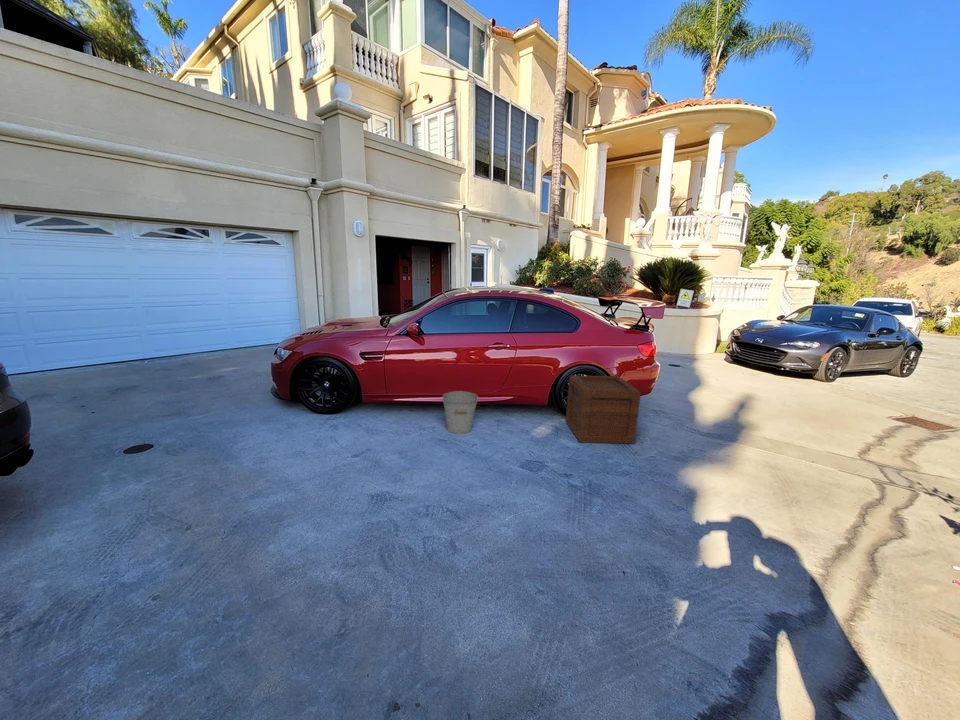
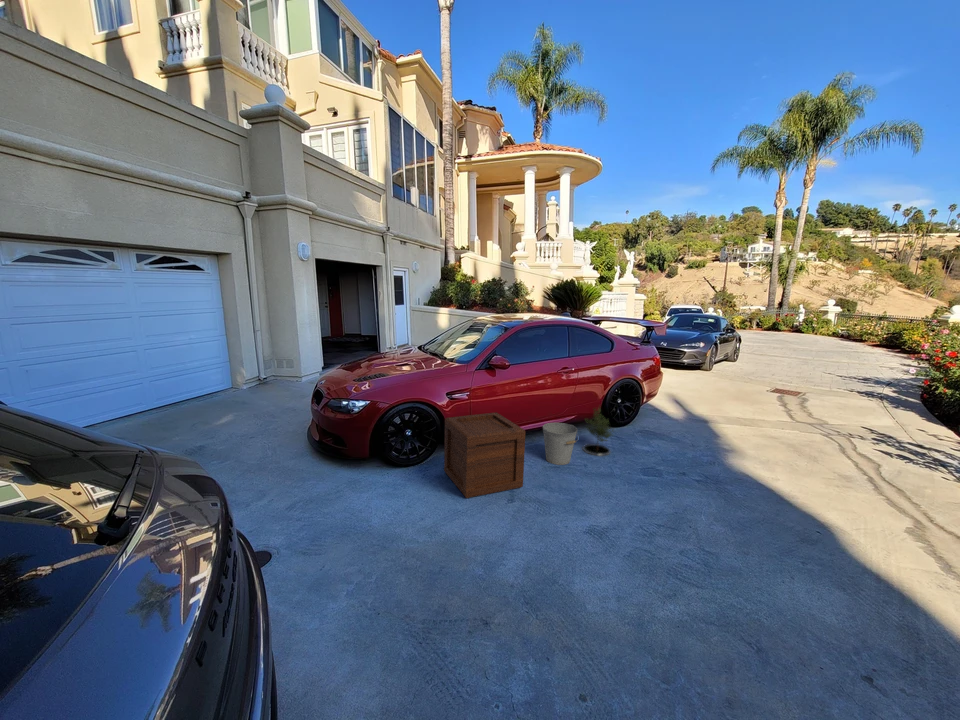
wooden crate: present [566,375,641,444] -> present [444,412,525,498]
potted tree: none [500,379,531,435] -> present [583,409,613,456]

